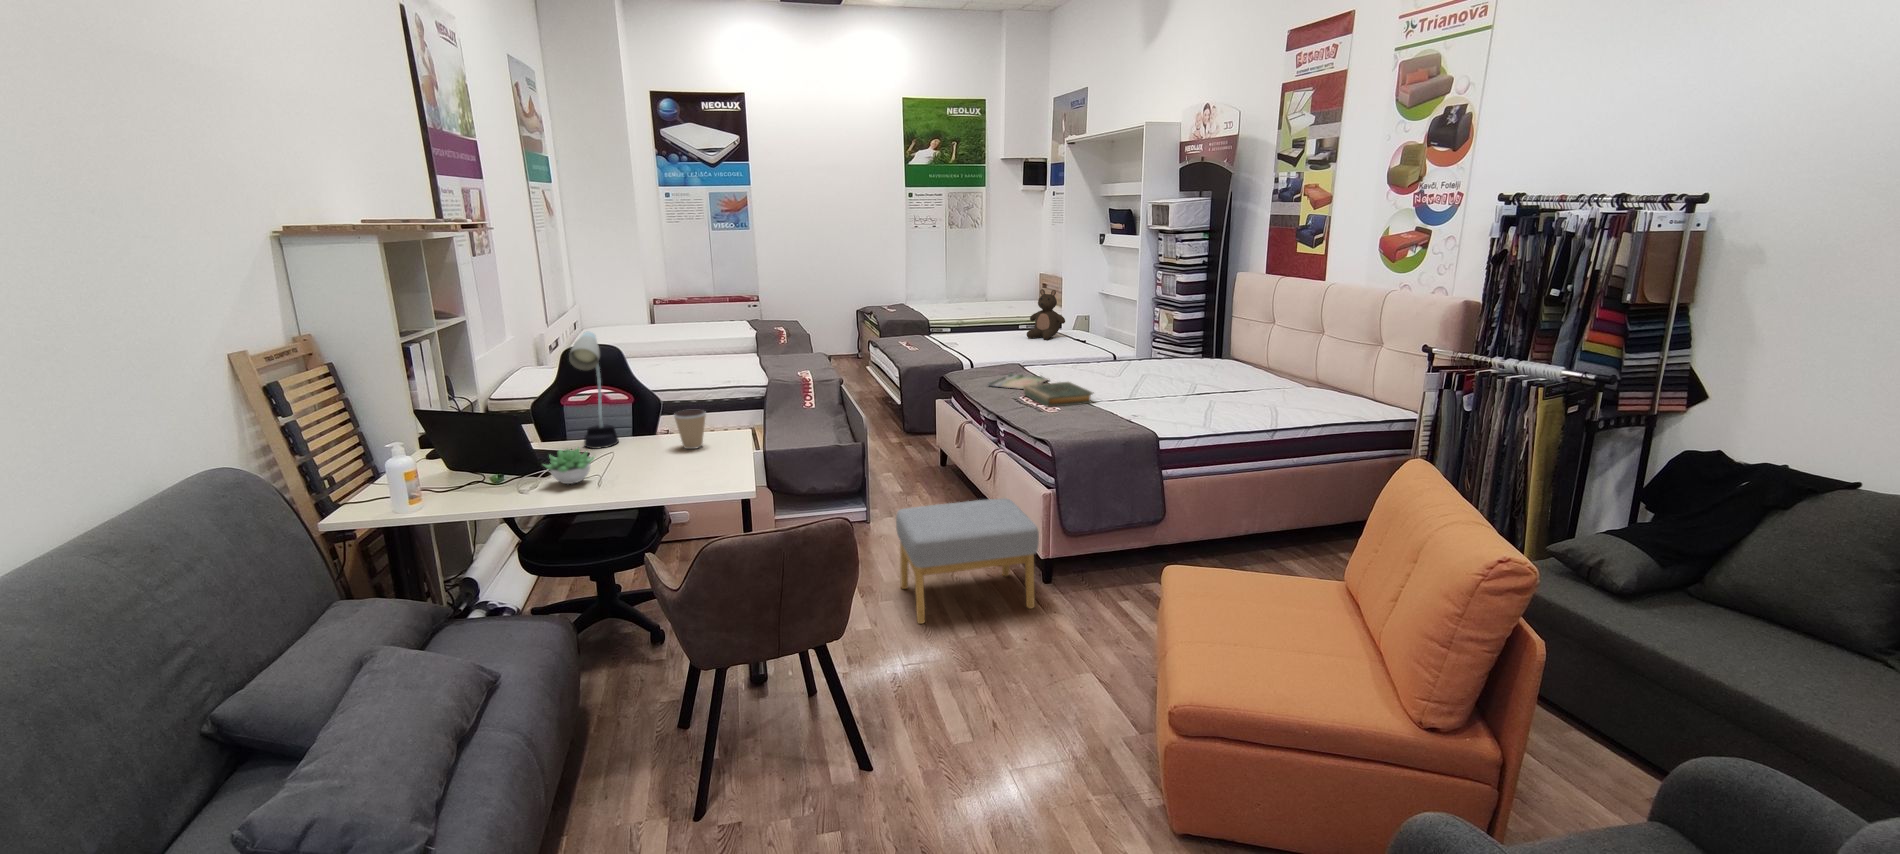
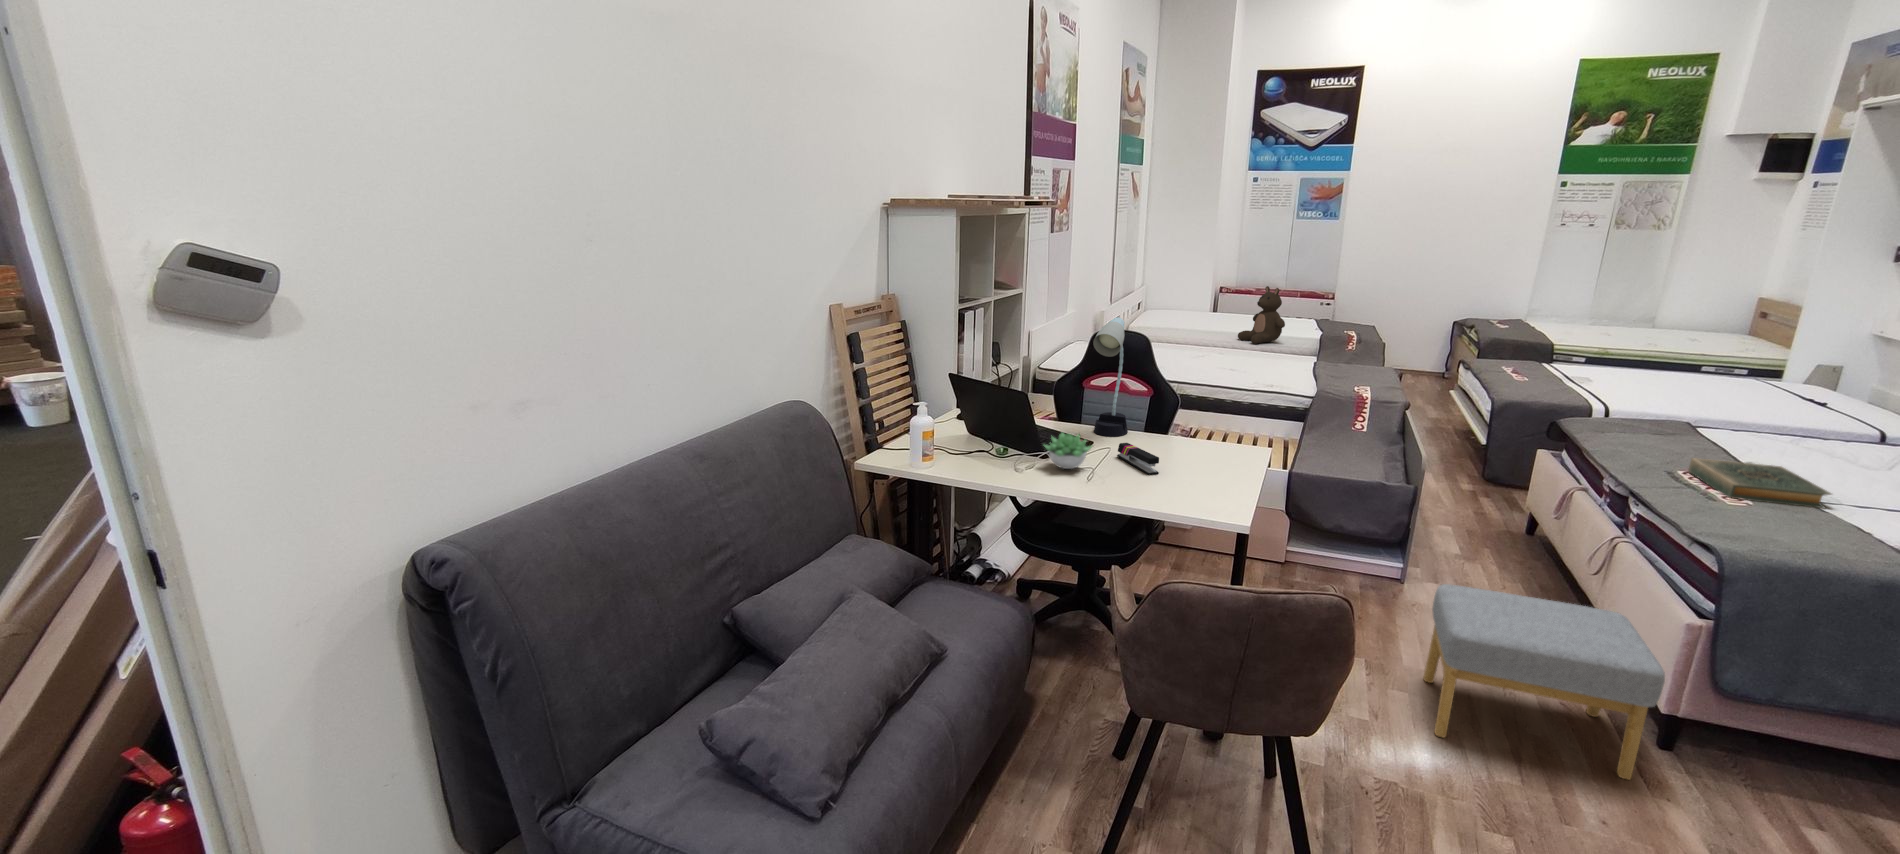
stuffed bear: present [1027,289,1065,340] -> present [1238,286,1285,344]
tray: present [989,374,1048,389] -> none [1626,435,1745,465]
coffee cup: present [674,409,706,449] -> none [1184,414,1220,457]
stapler: none [618,448,664,472] -> present [1117,443,1159,475]

